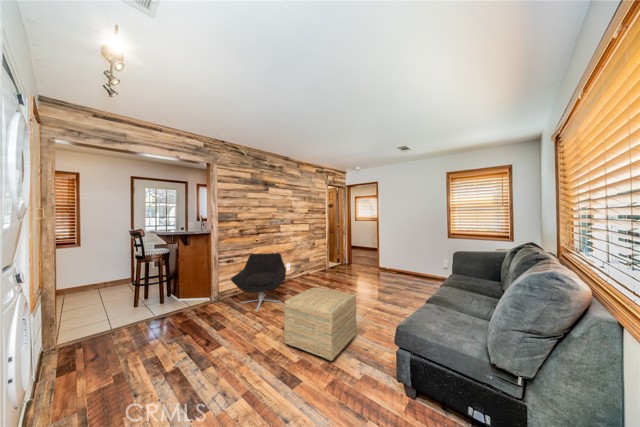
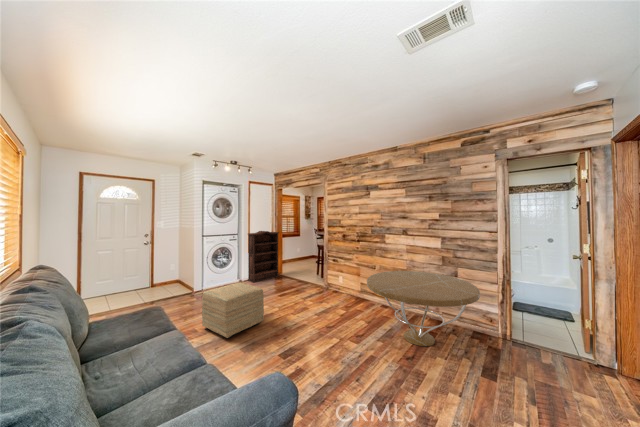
bookshelf: none [55,239,101,381] -> present [248,231,279,283]
coffee table: none [301,245,360,283] -> present [367,271,480,346]
lounge chair: present [231,253,286,311] -> none [302,259,354,309]

